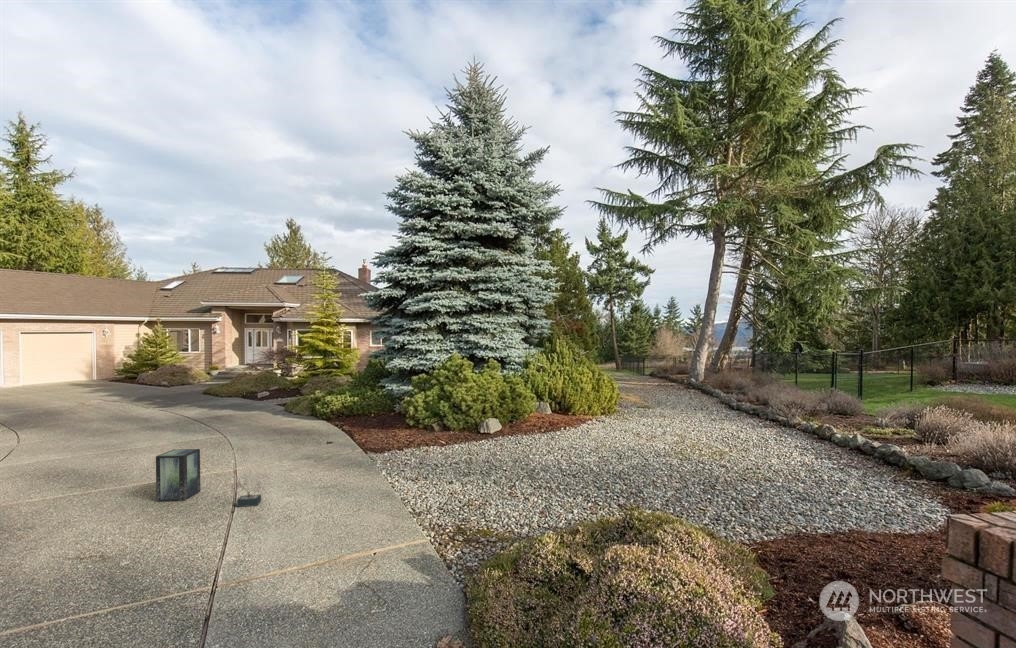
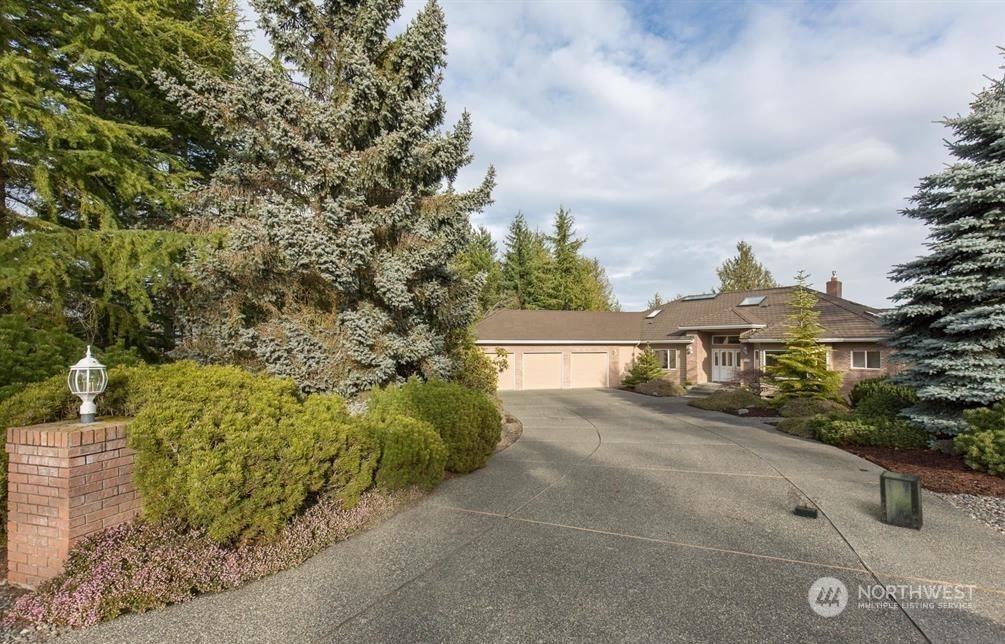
storage box: present [156,449,200,502] -> present [880,471,923,531]

